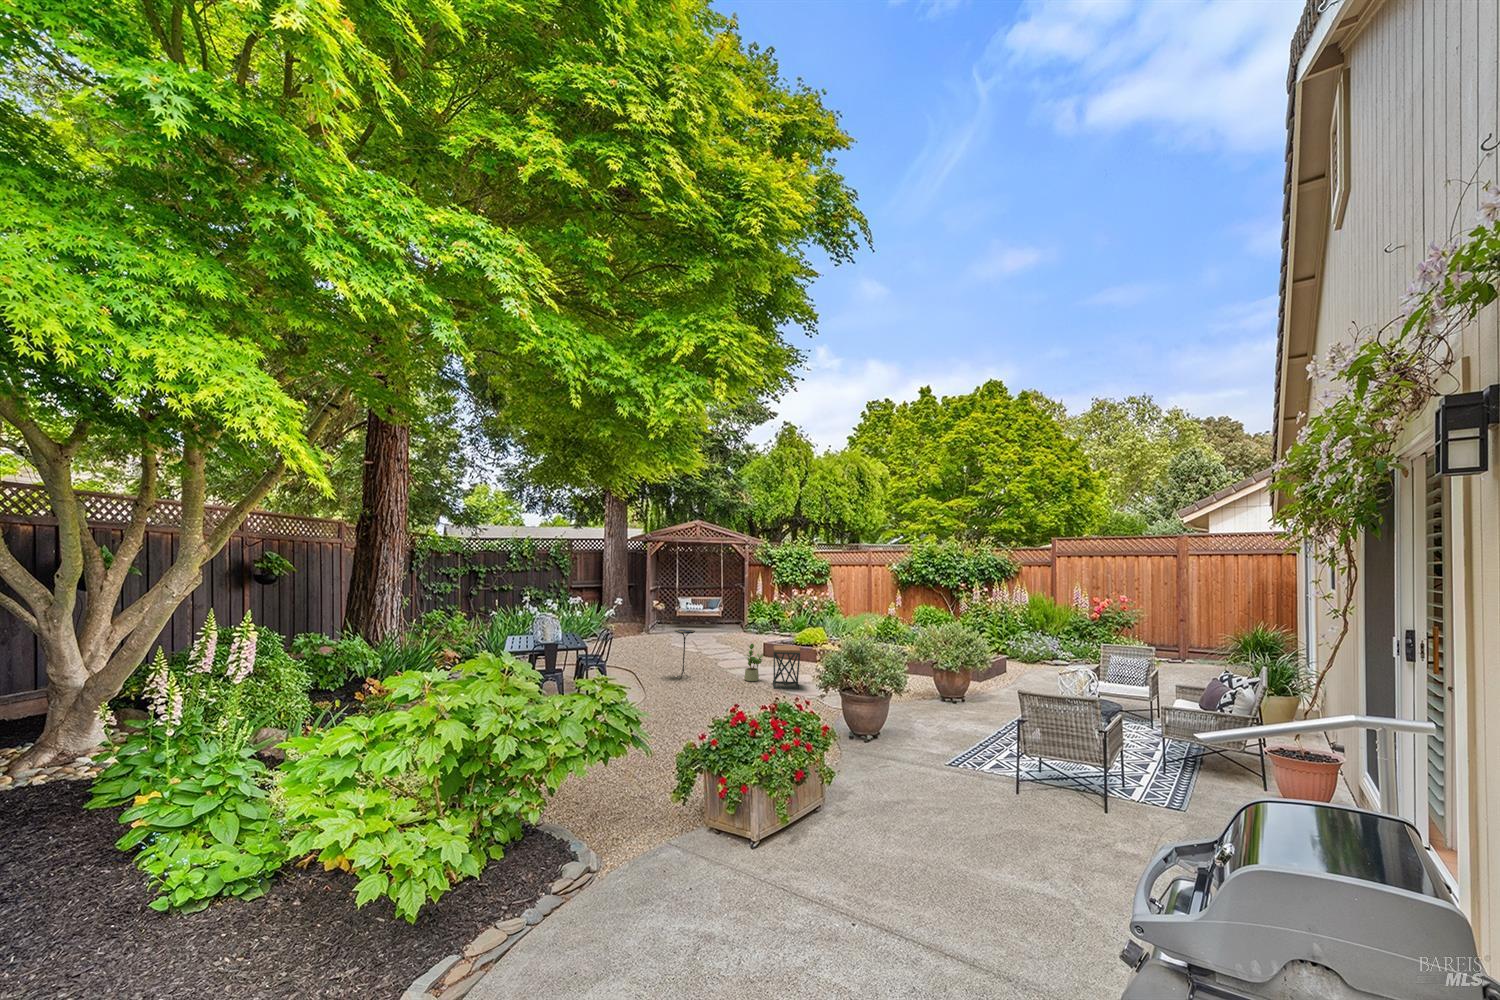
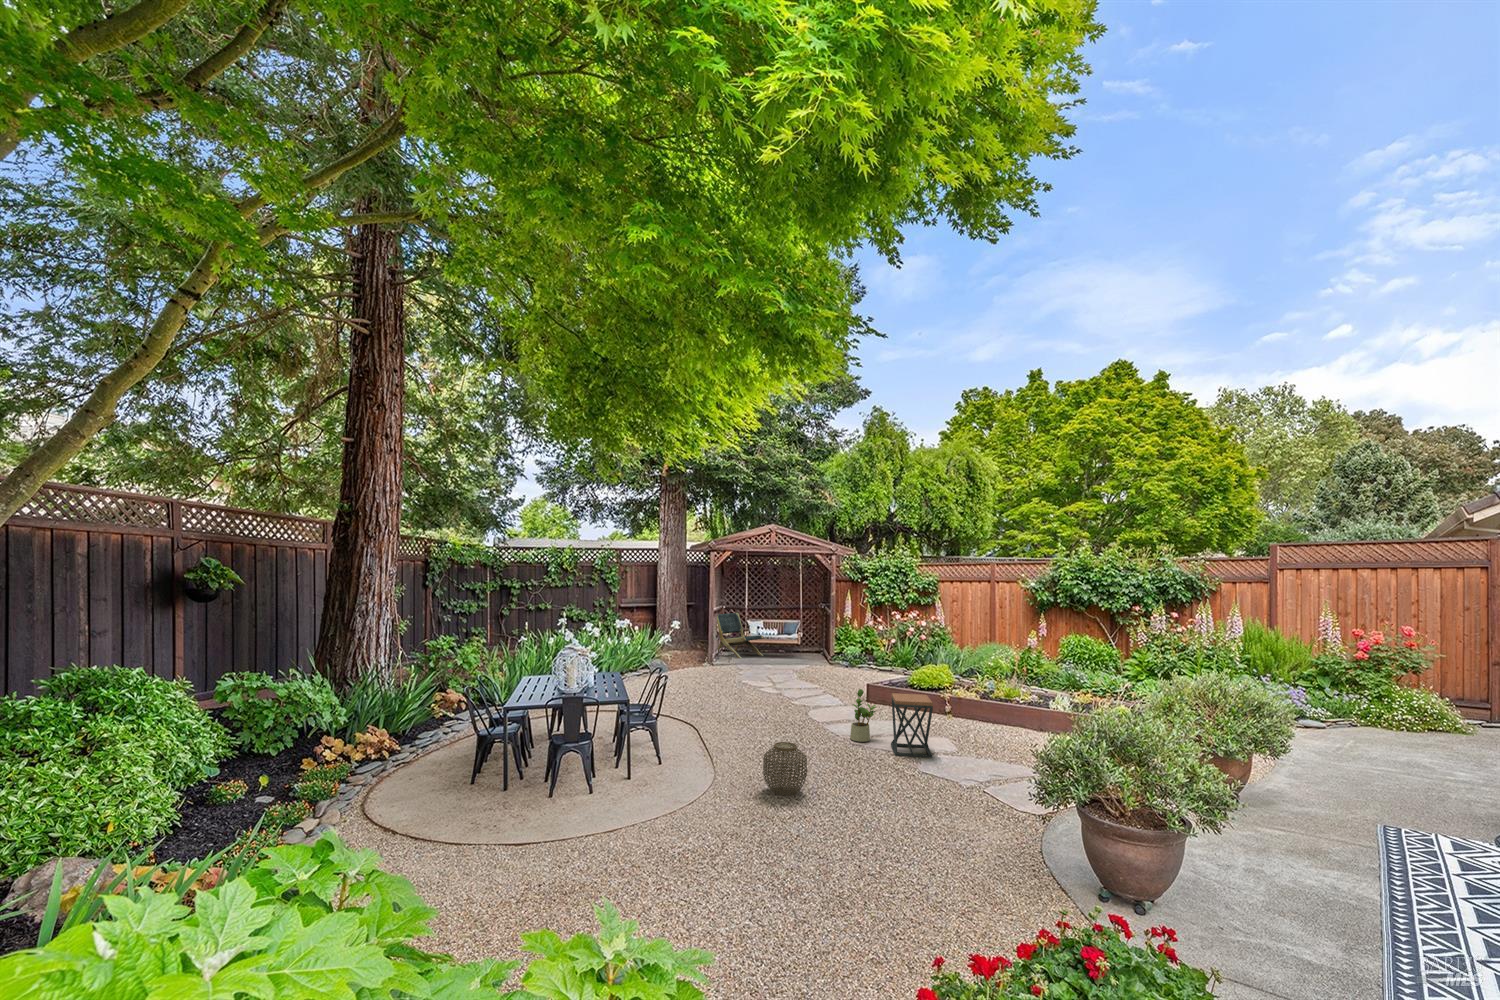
lounge chair: none [648,592,690,630] -> present [717,613,763,658]
side table: present [675,629,695,677] -> none [754,667,782,735]
woven basket: none [676,676,706,711] -> present [763,742,807,796]

